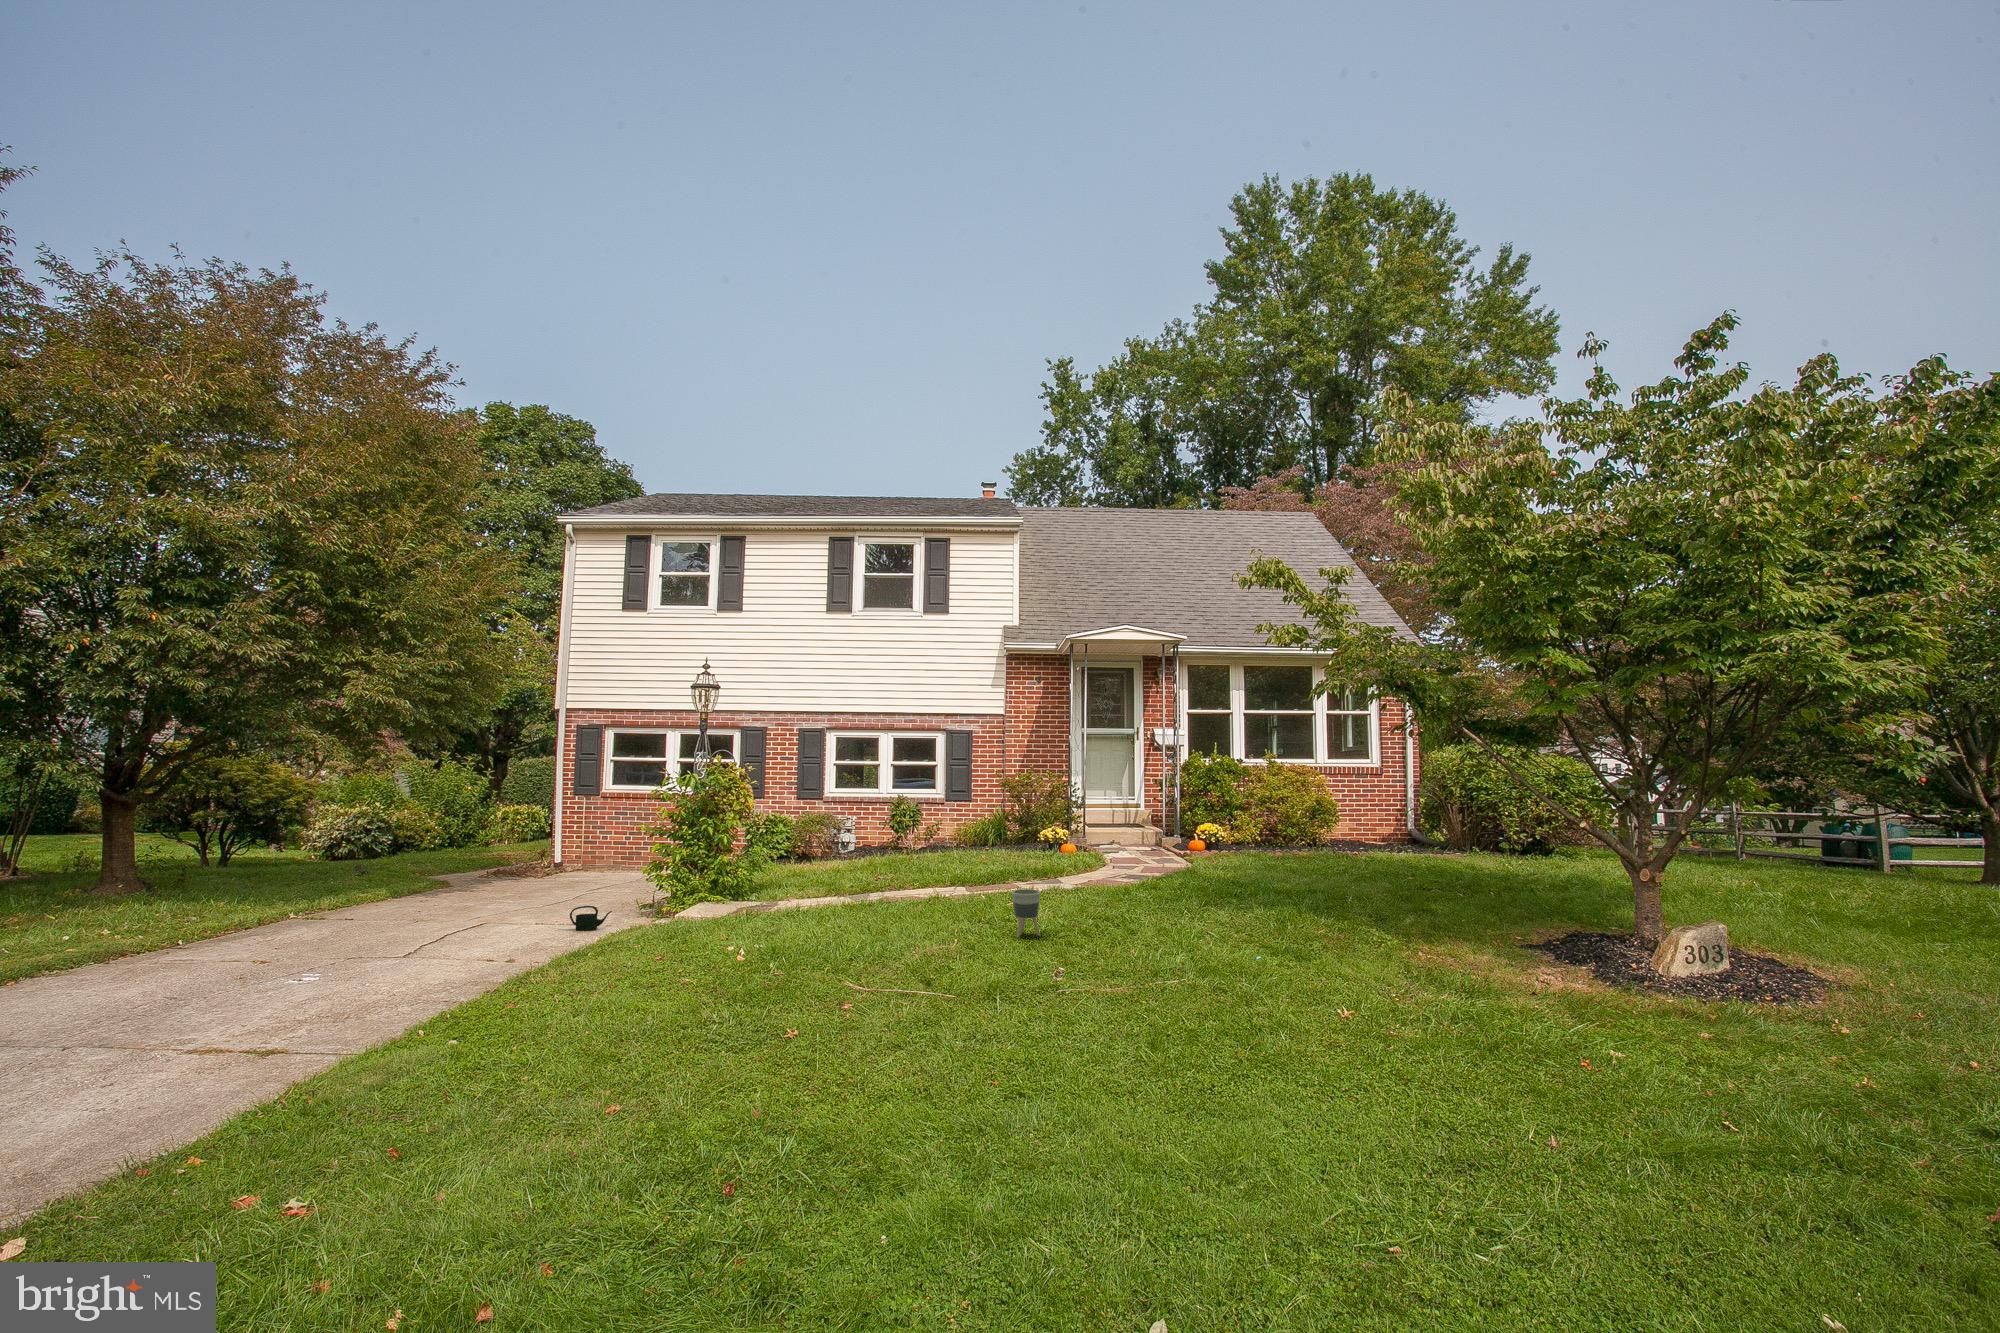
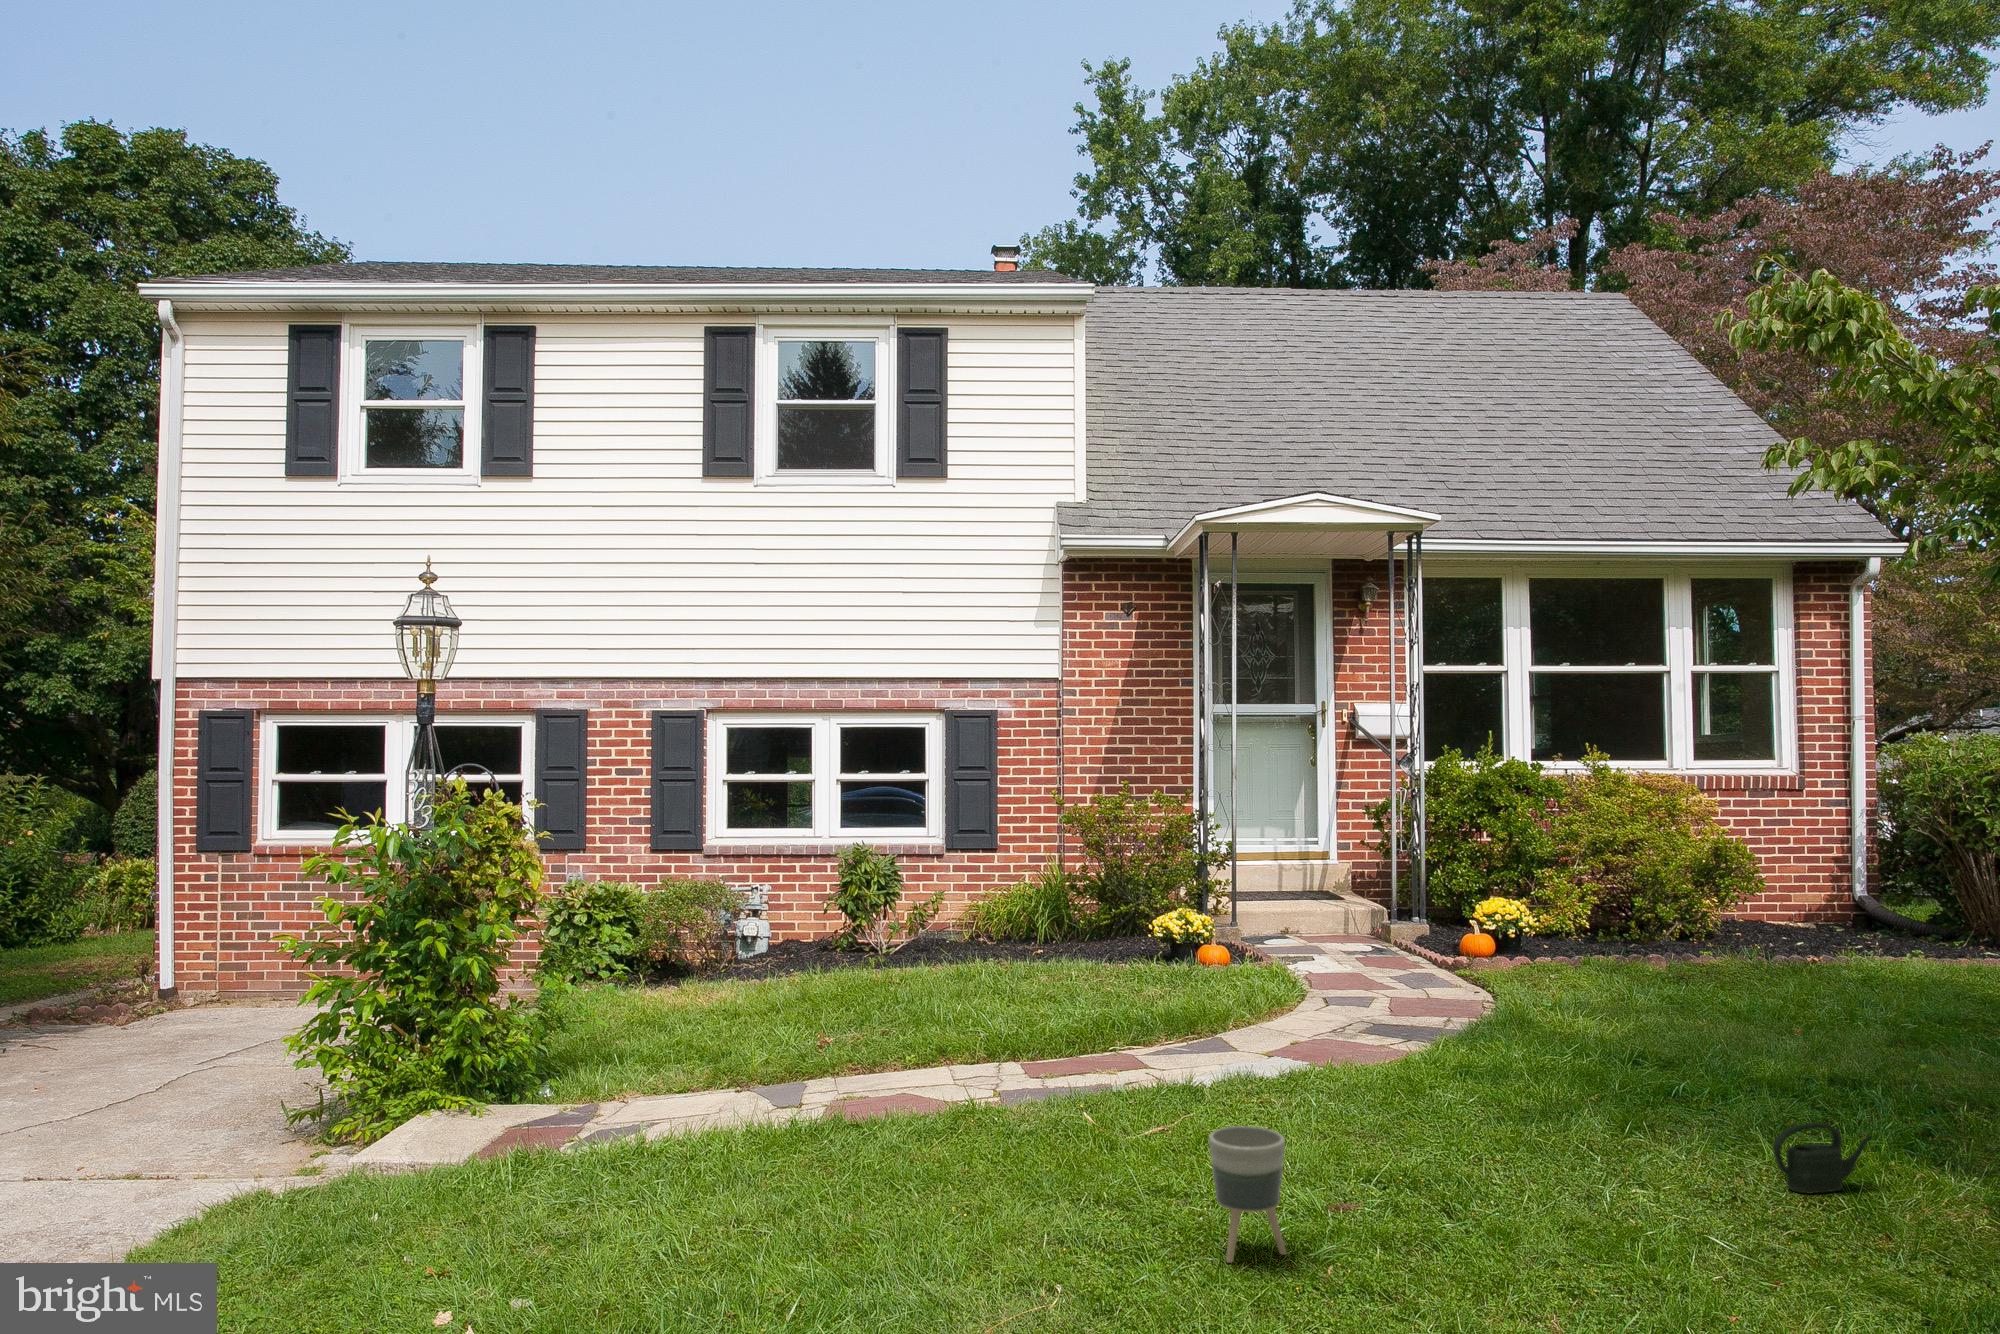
watering can: present [570,906,612,931] -> present [1773,1123,1873,1193]

